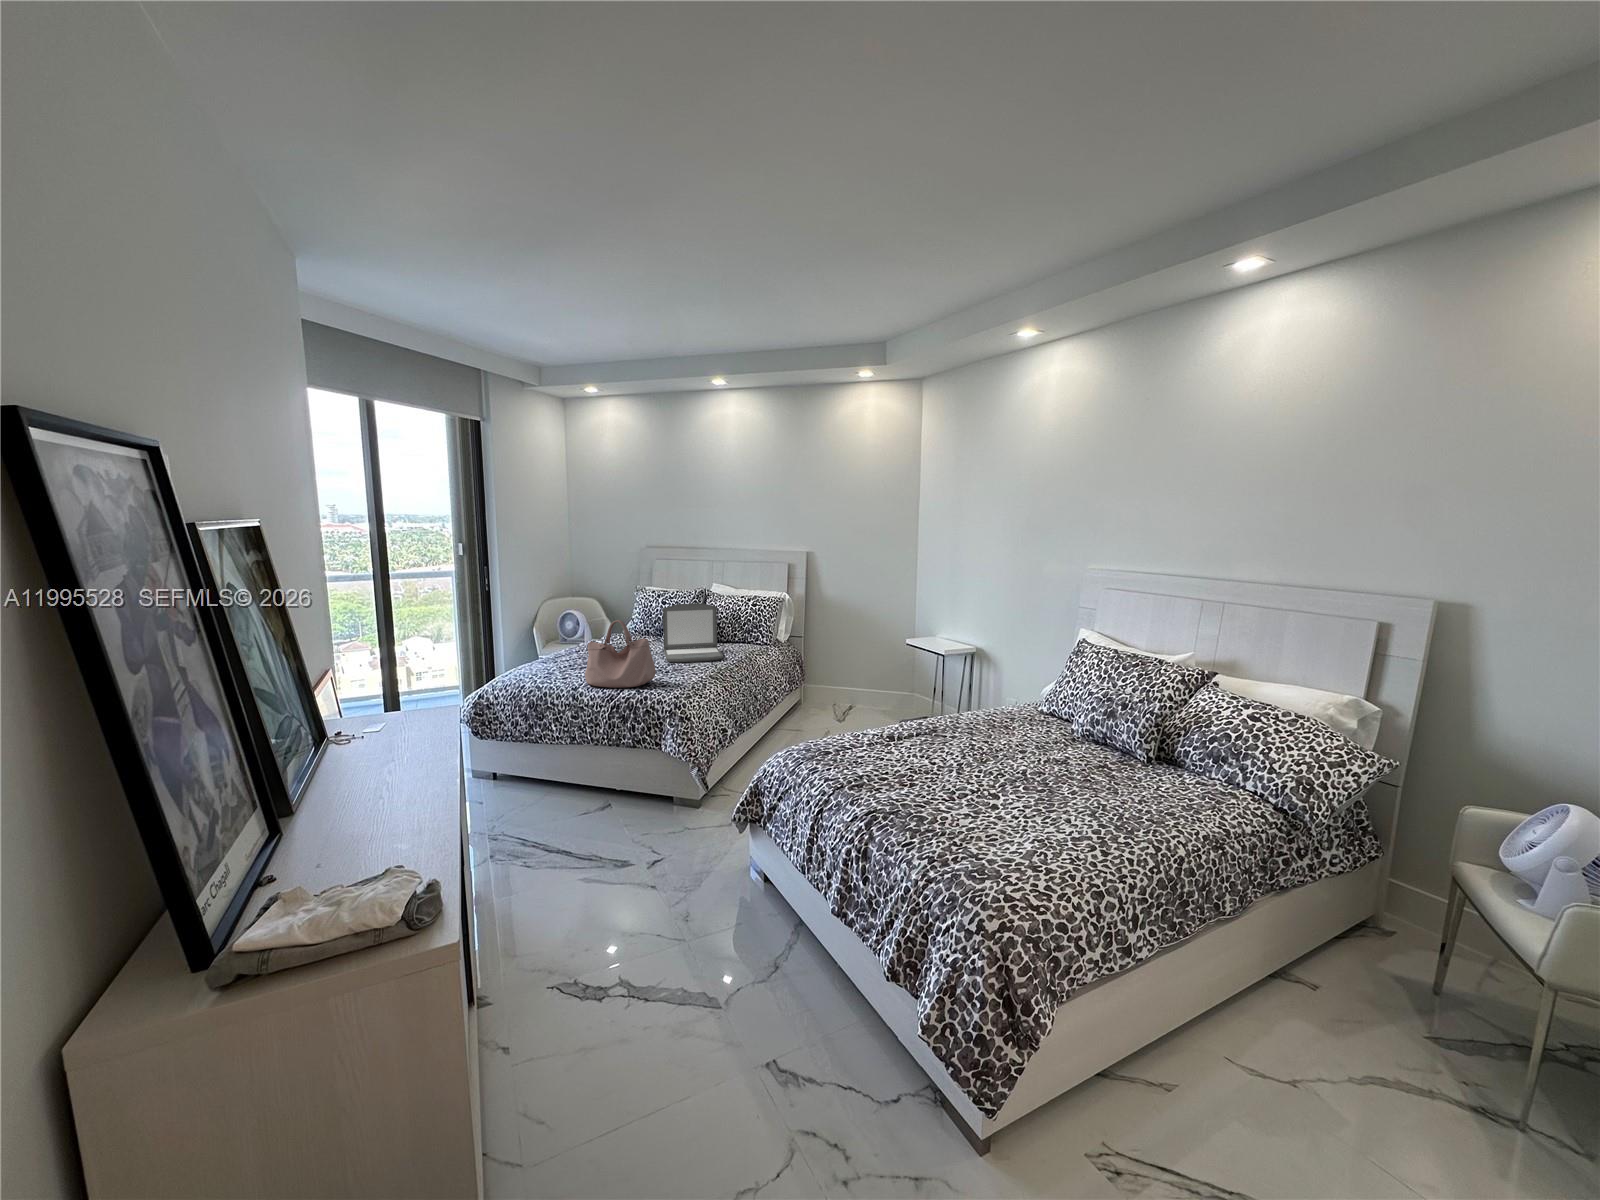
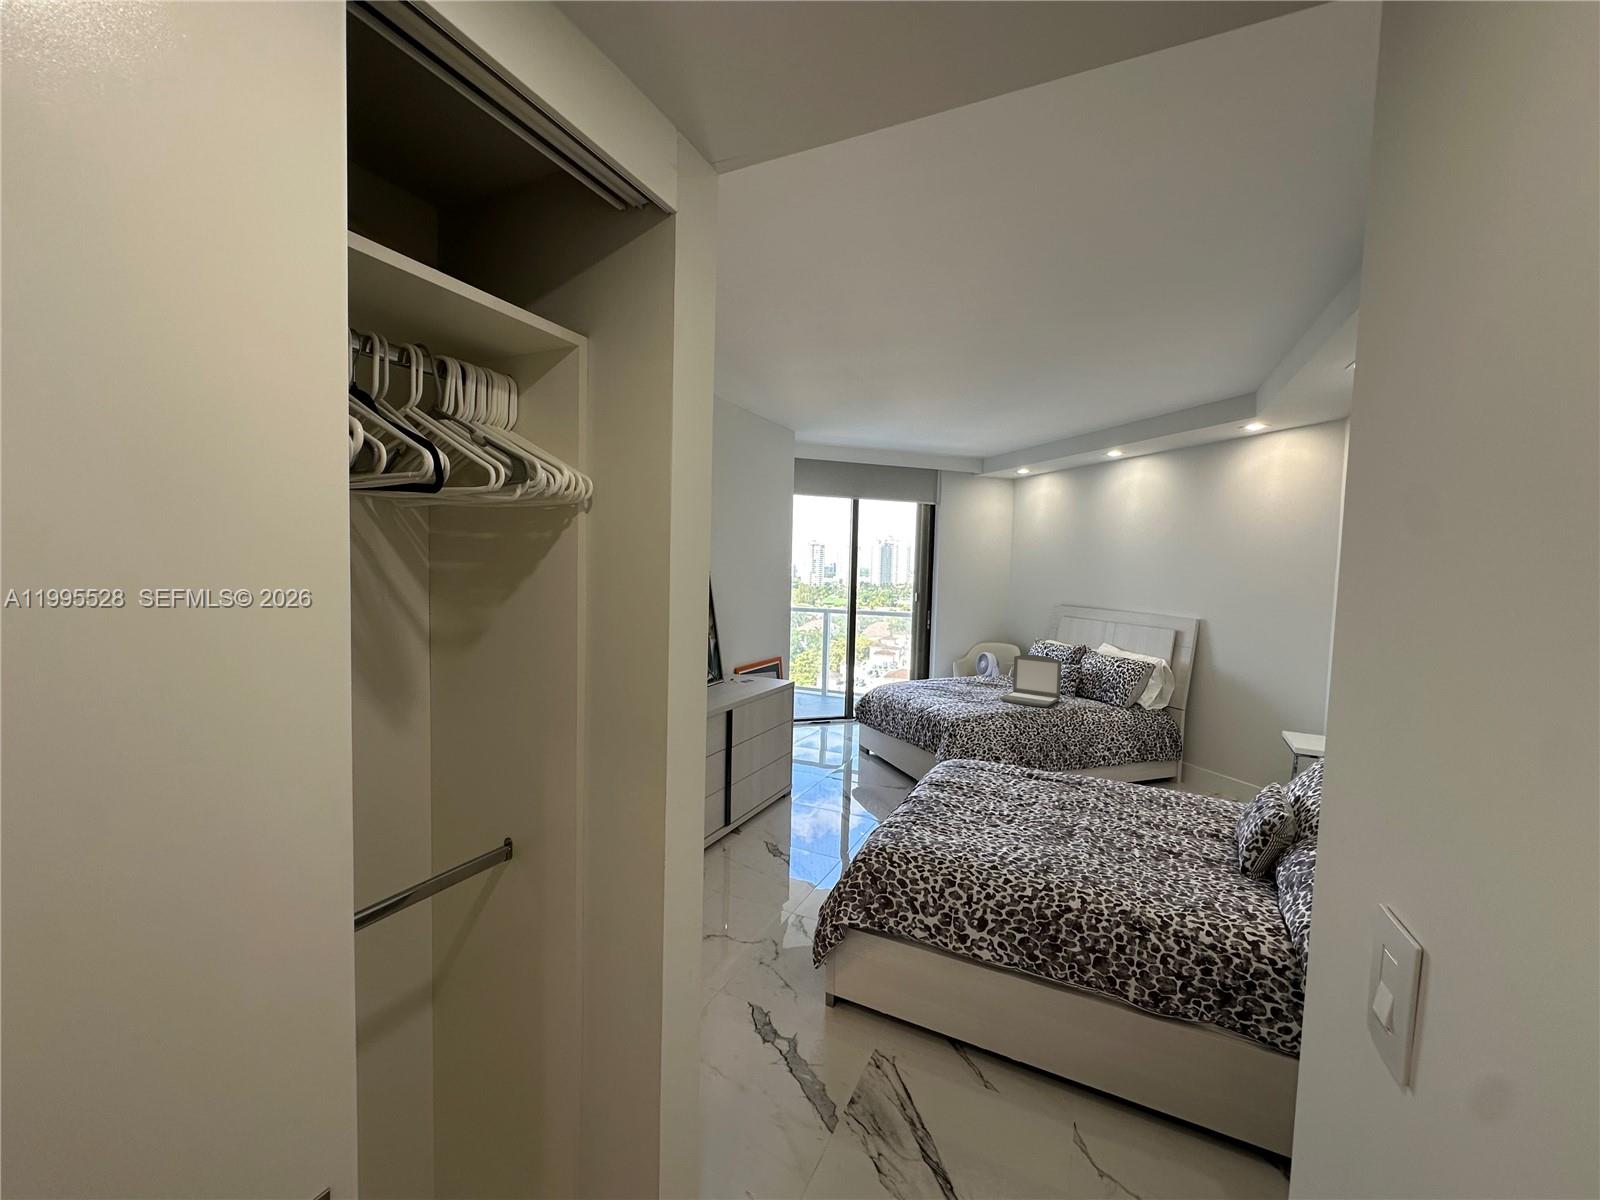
handbag: present [585,620,656,688] -> none [915,656,960,709]

